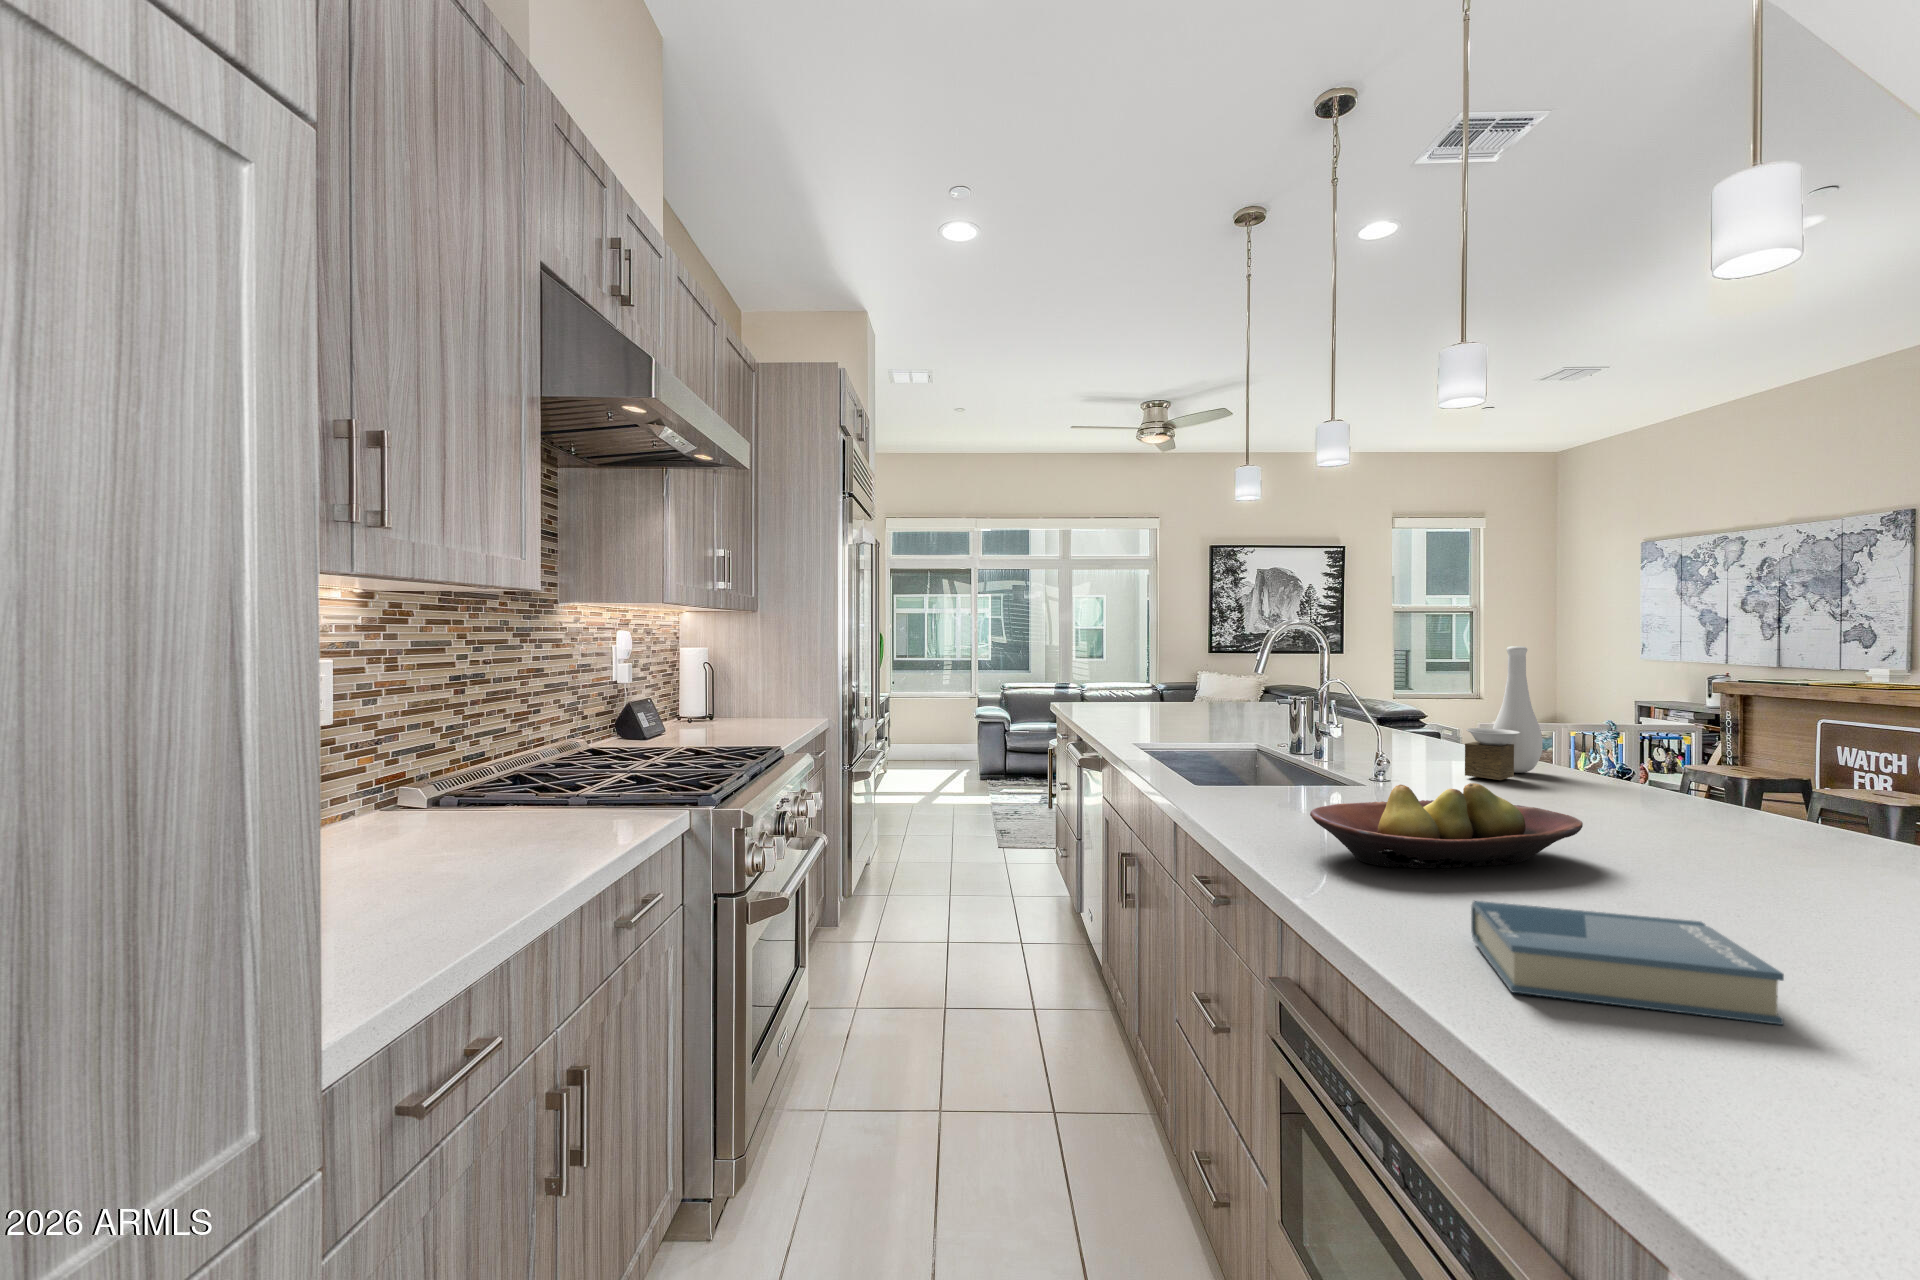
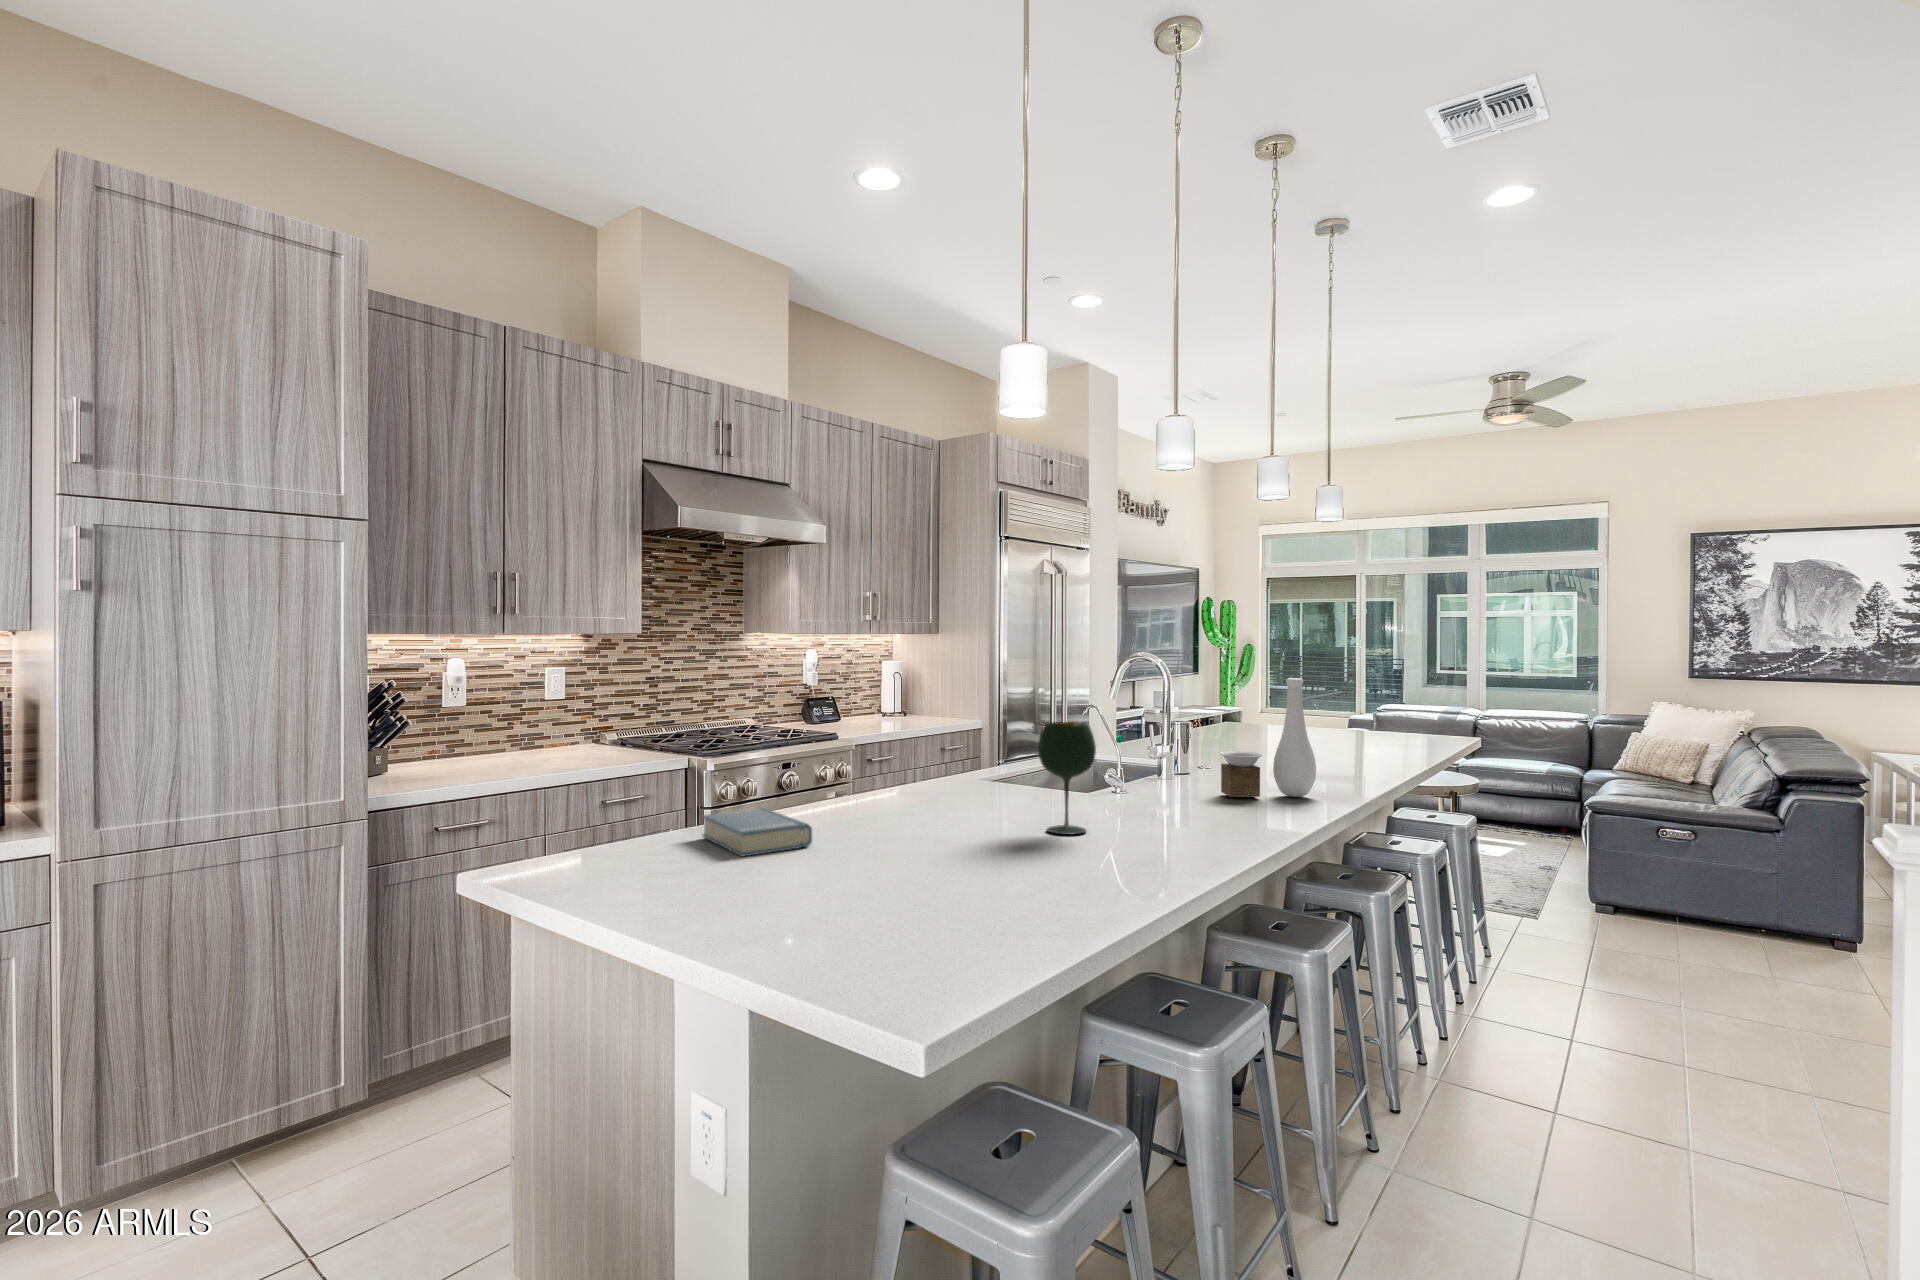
wine glass: none [1622,704,1727,859] -> present [1038,722,1096,835]
fruit bowl: present [1310,783,1583,868] -> none [849,764,1012,821]

